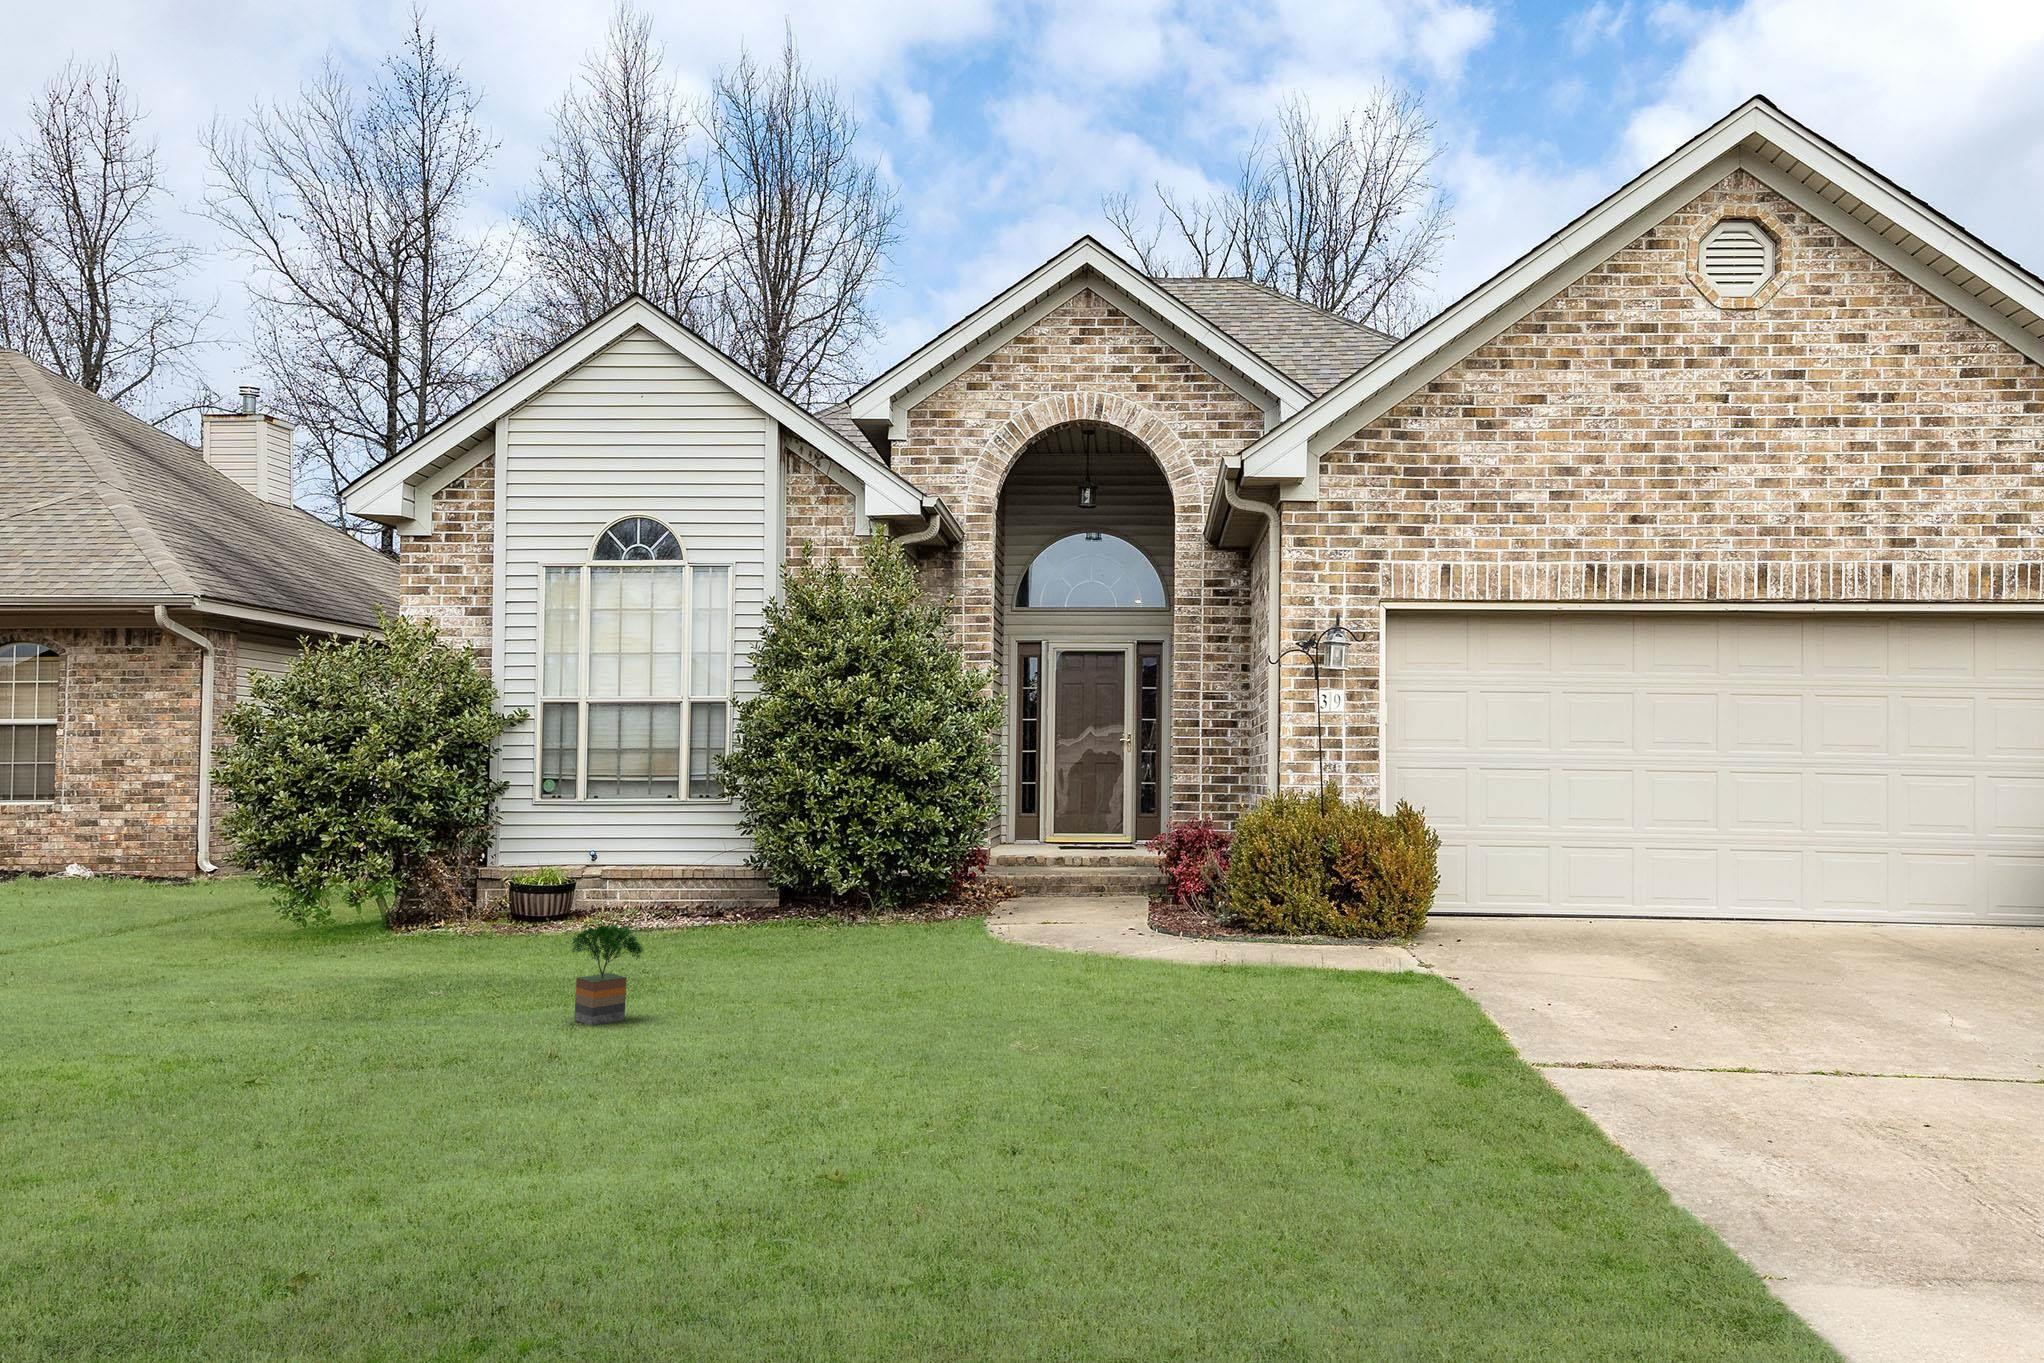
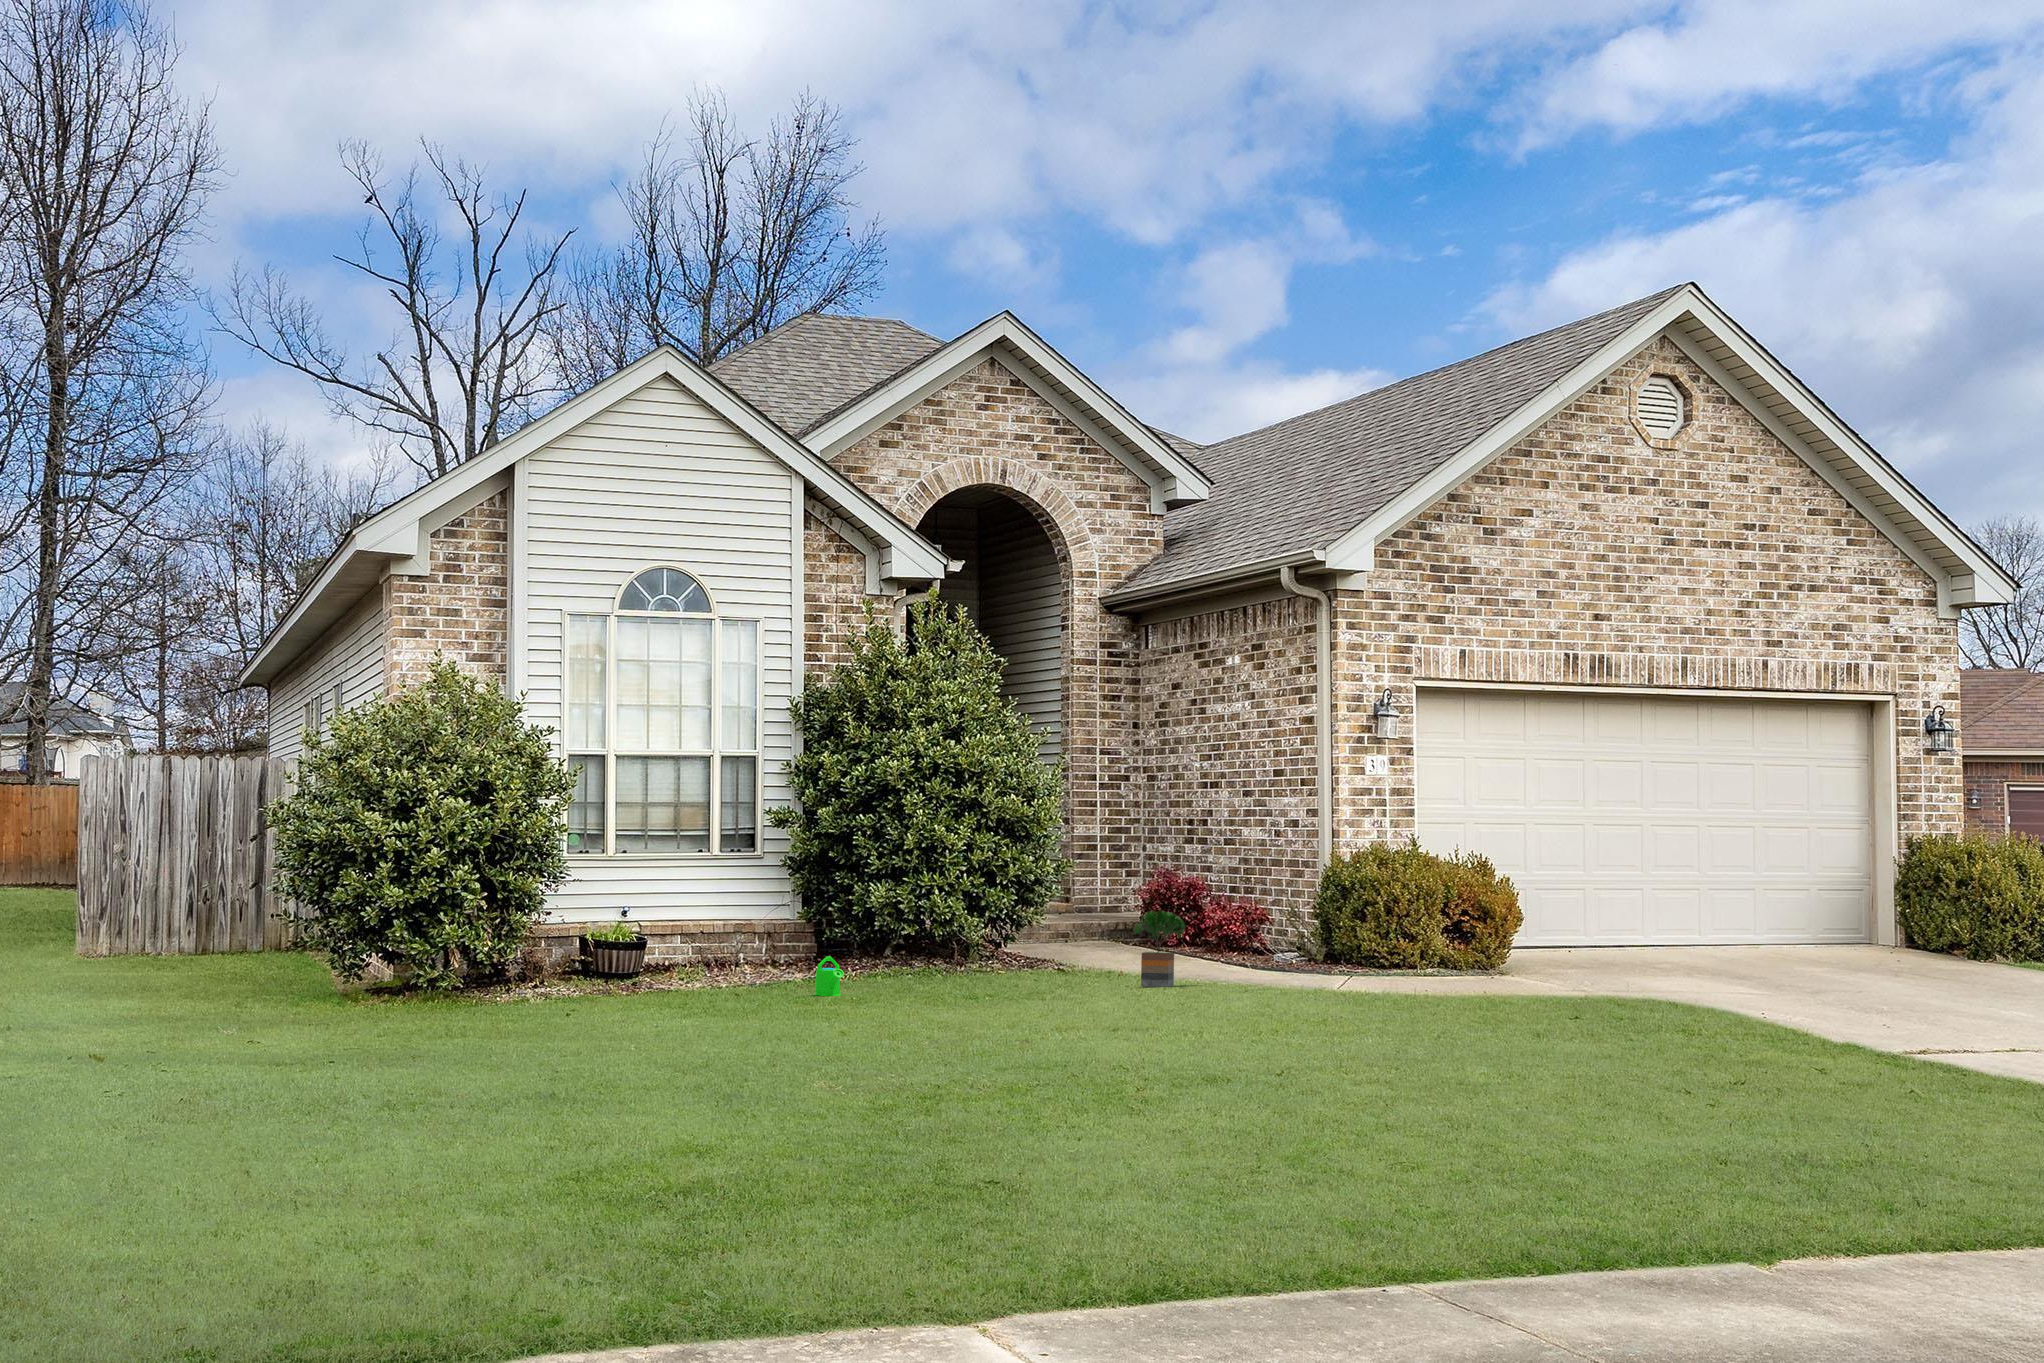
watering can: none [279,955,320,1003] -> present [814,956,844,996]

